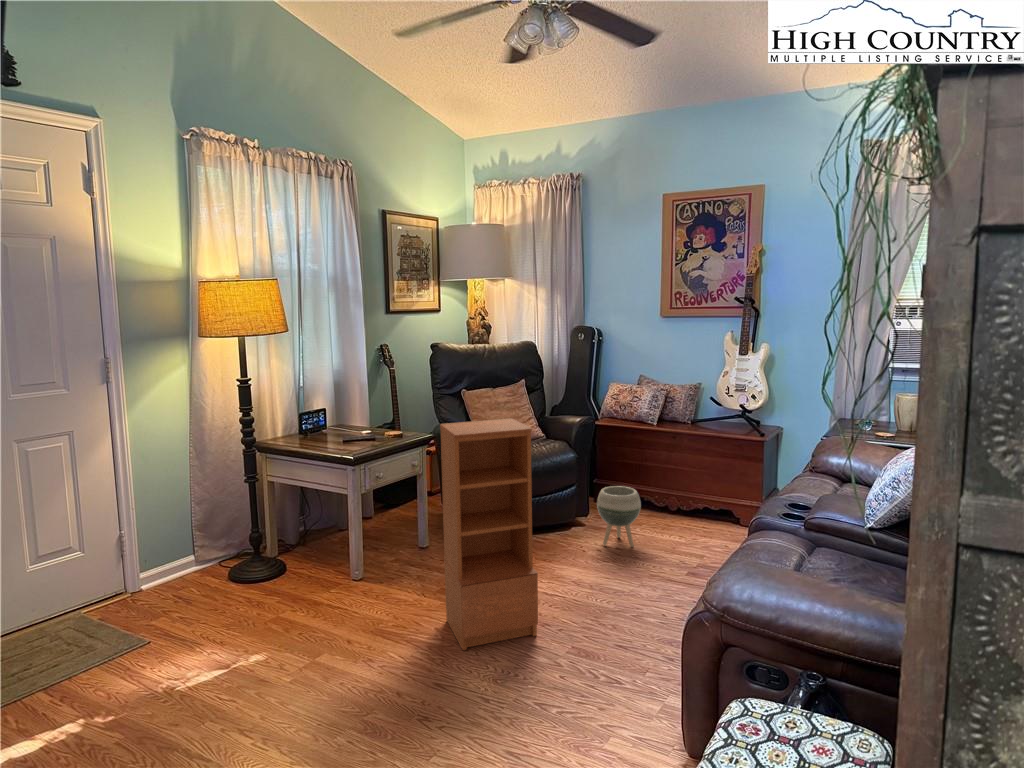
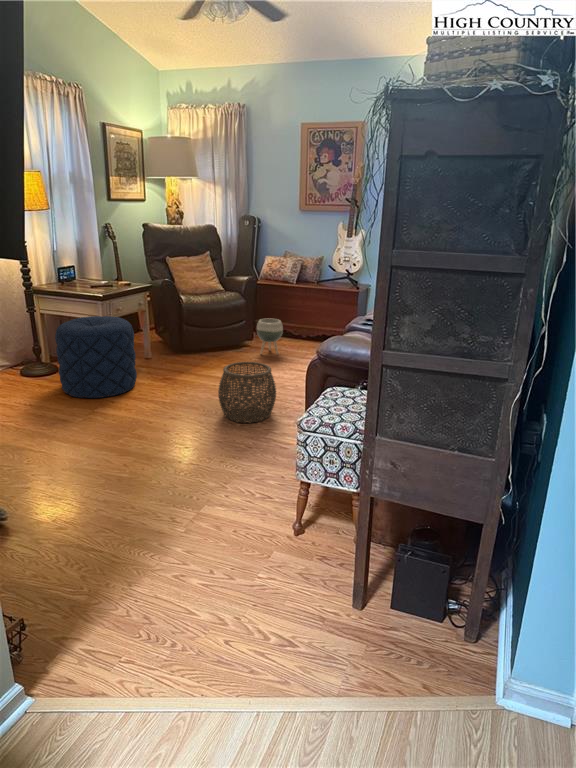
bookcase: present [440,418,538,650] -> none [162,269,223,400]
pouf: none [271,492,397,638] -> present [55,316,137,398]
woven basket: none [526,592,637,724] -> present [218,362,276,423]

